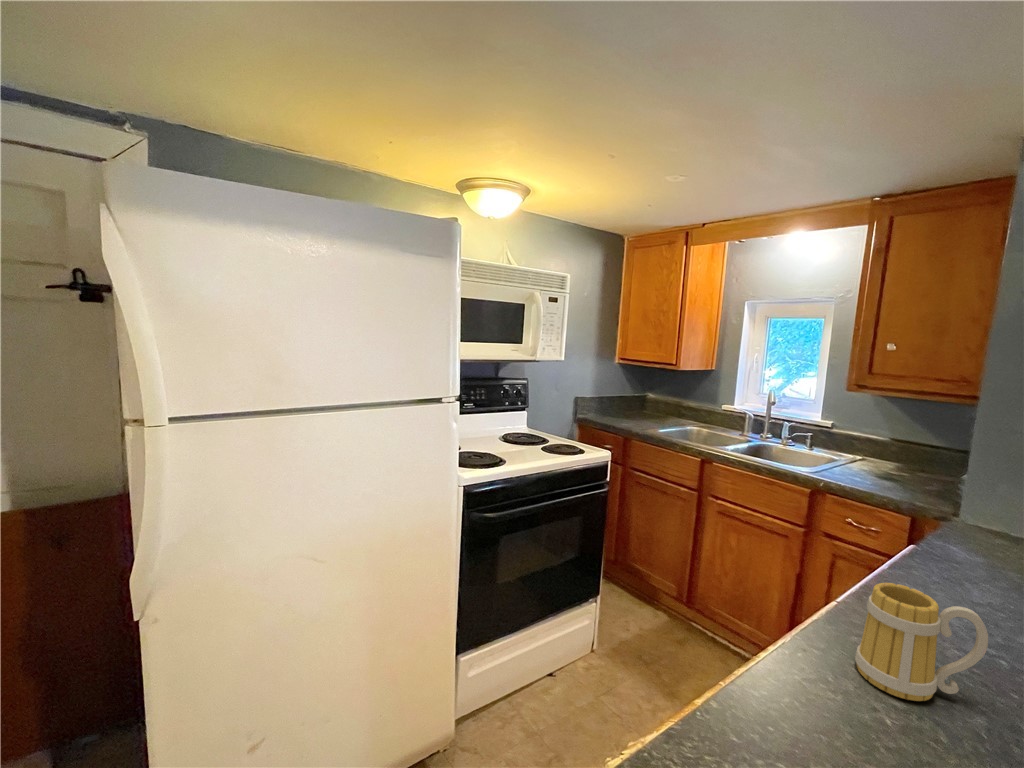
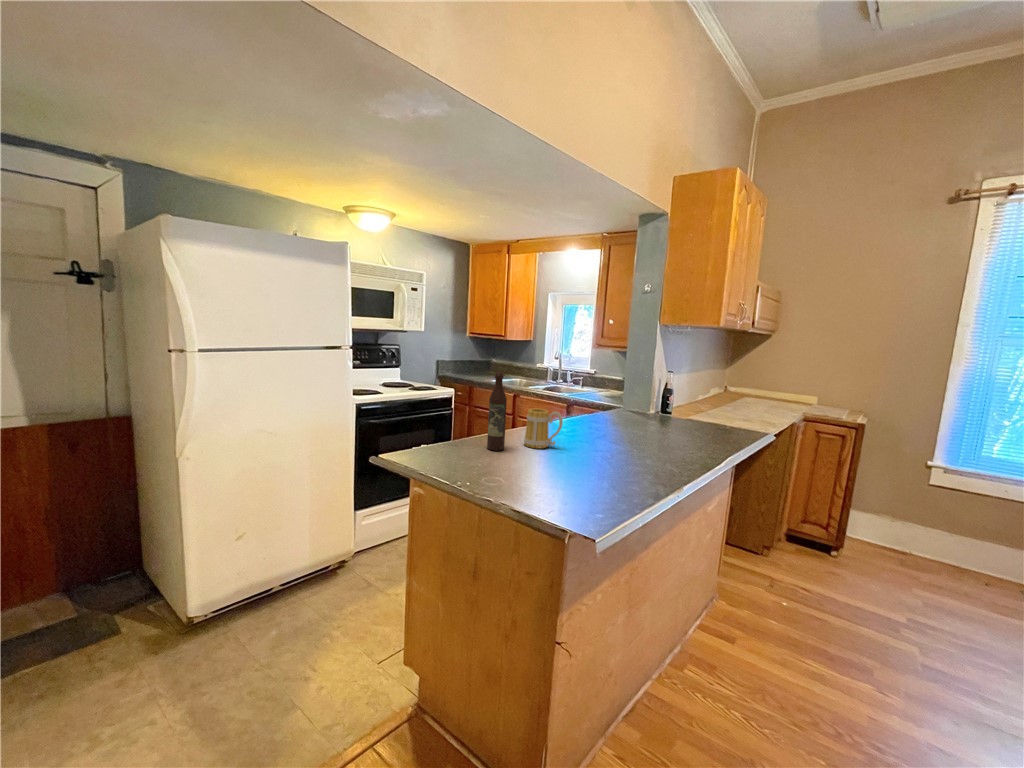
wine bottle: none [779,506,846,715] -> present [487,372,507,451]

